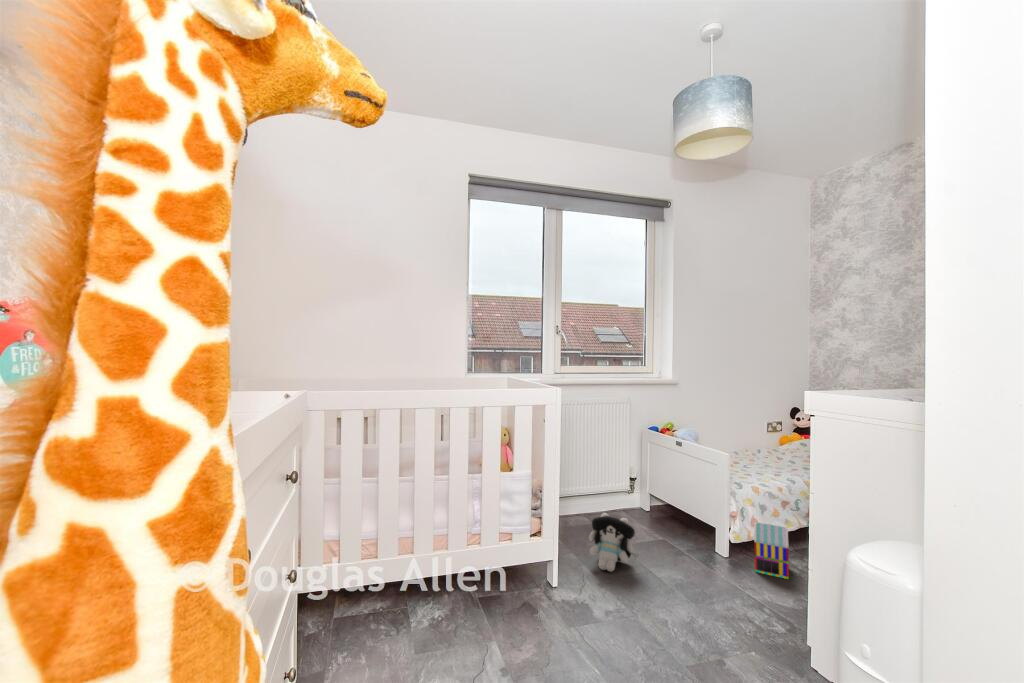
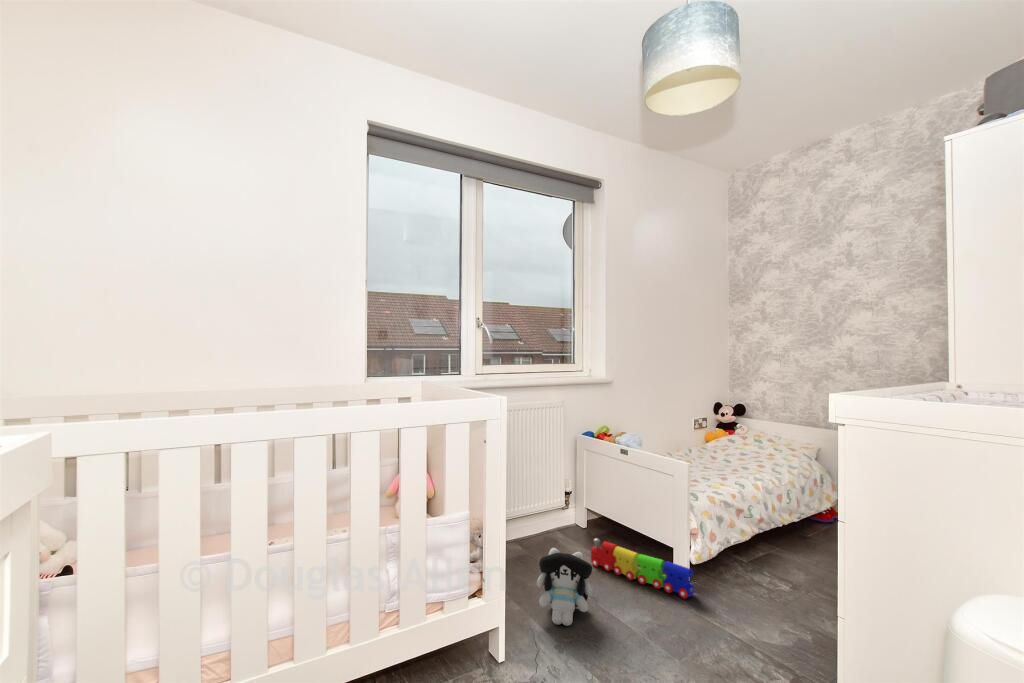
toy train: none [644,514,728,568] -> present [591,538,694,599]
toy house: present [754,522,789,579] -> none [716,538,760,601]

